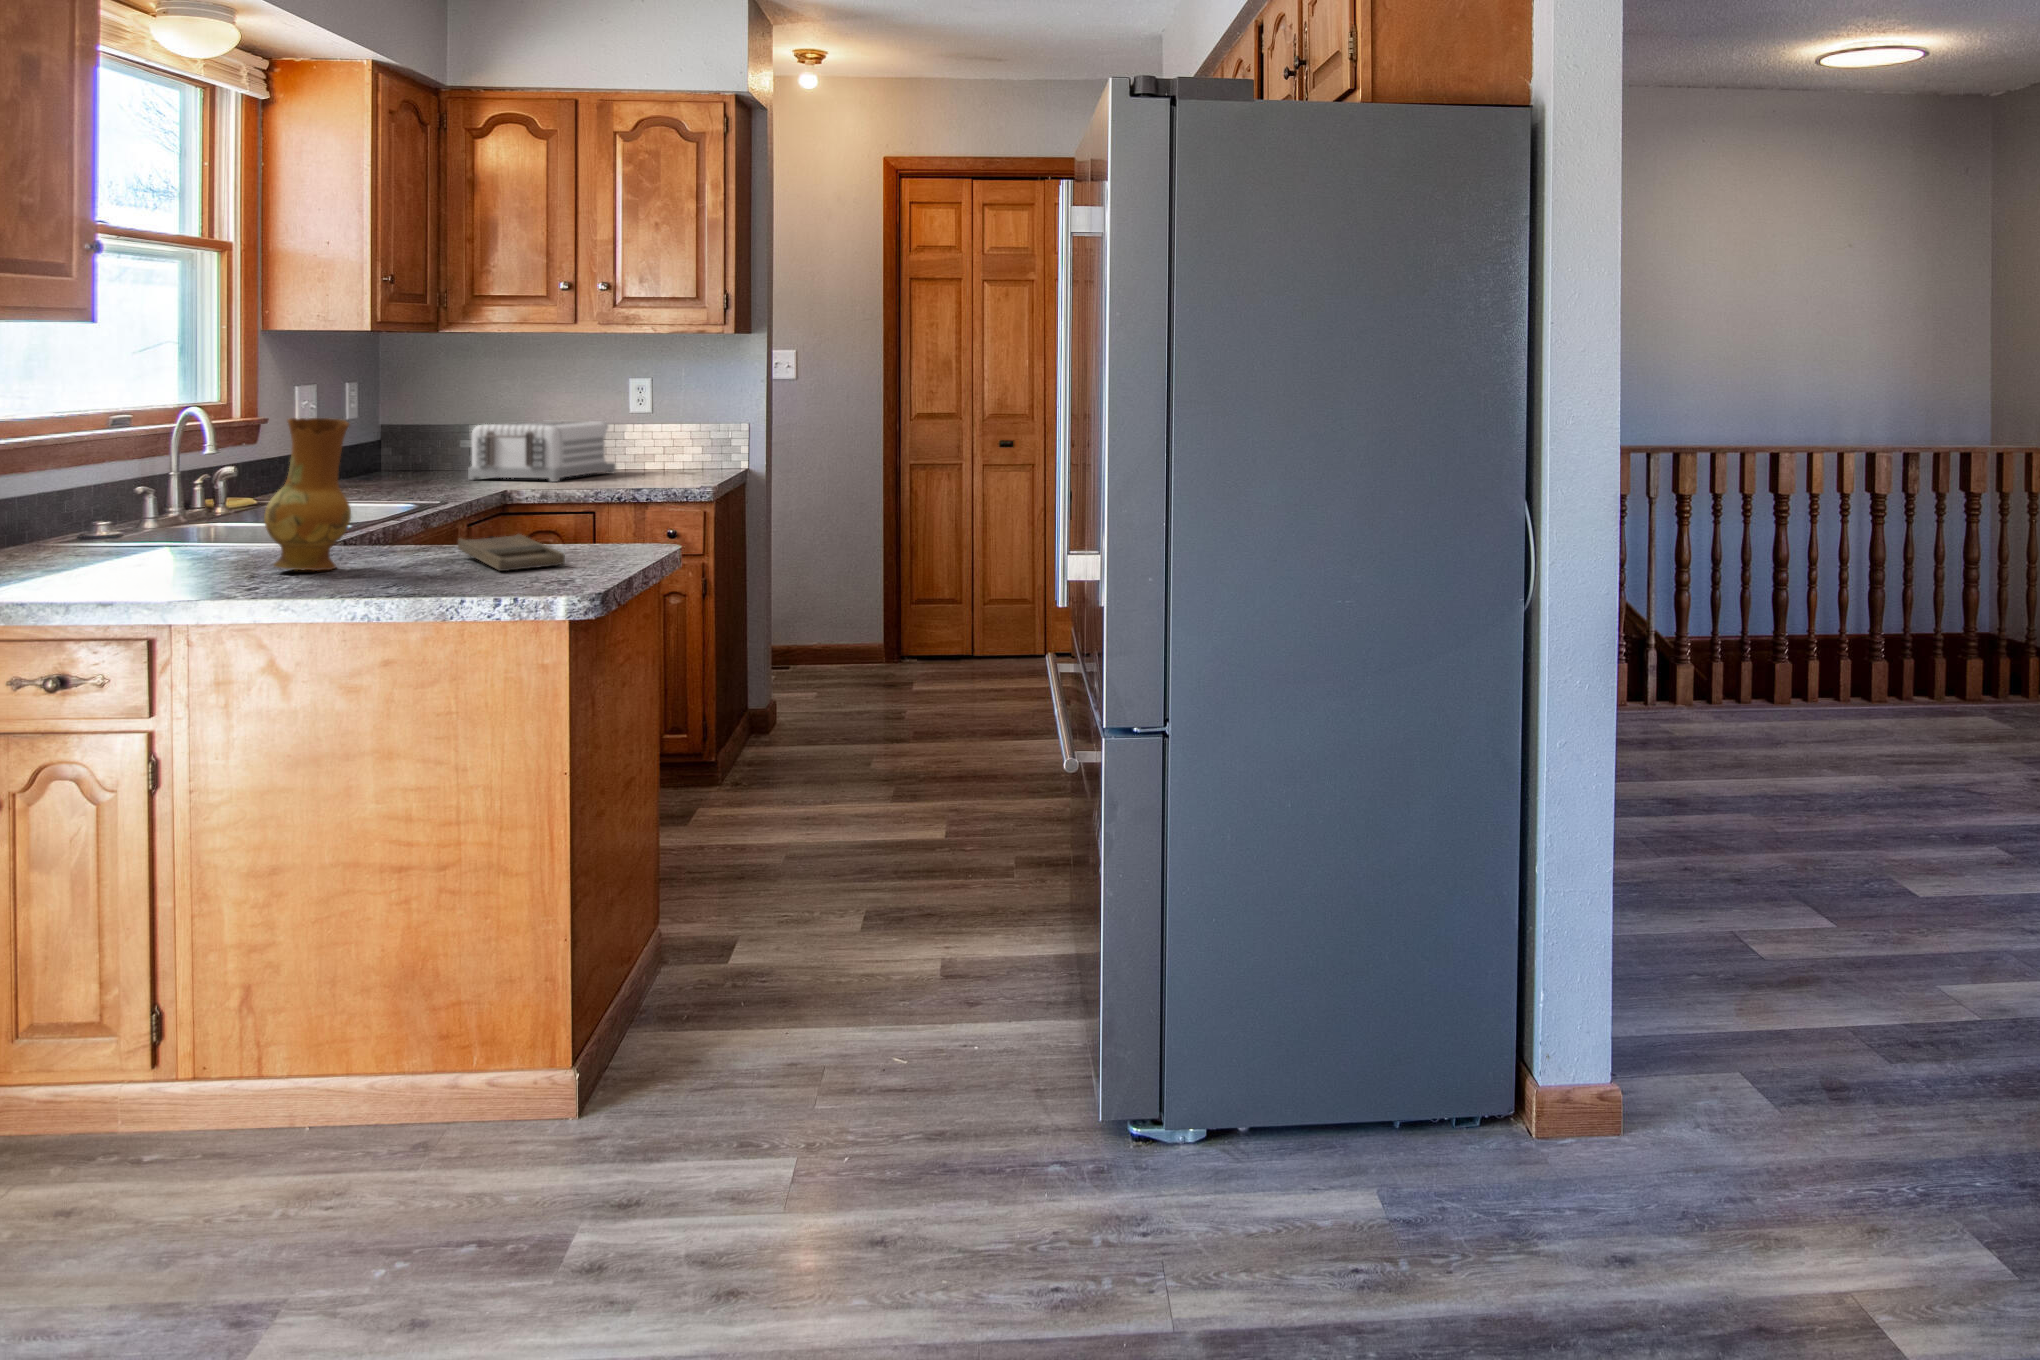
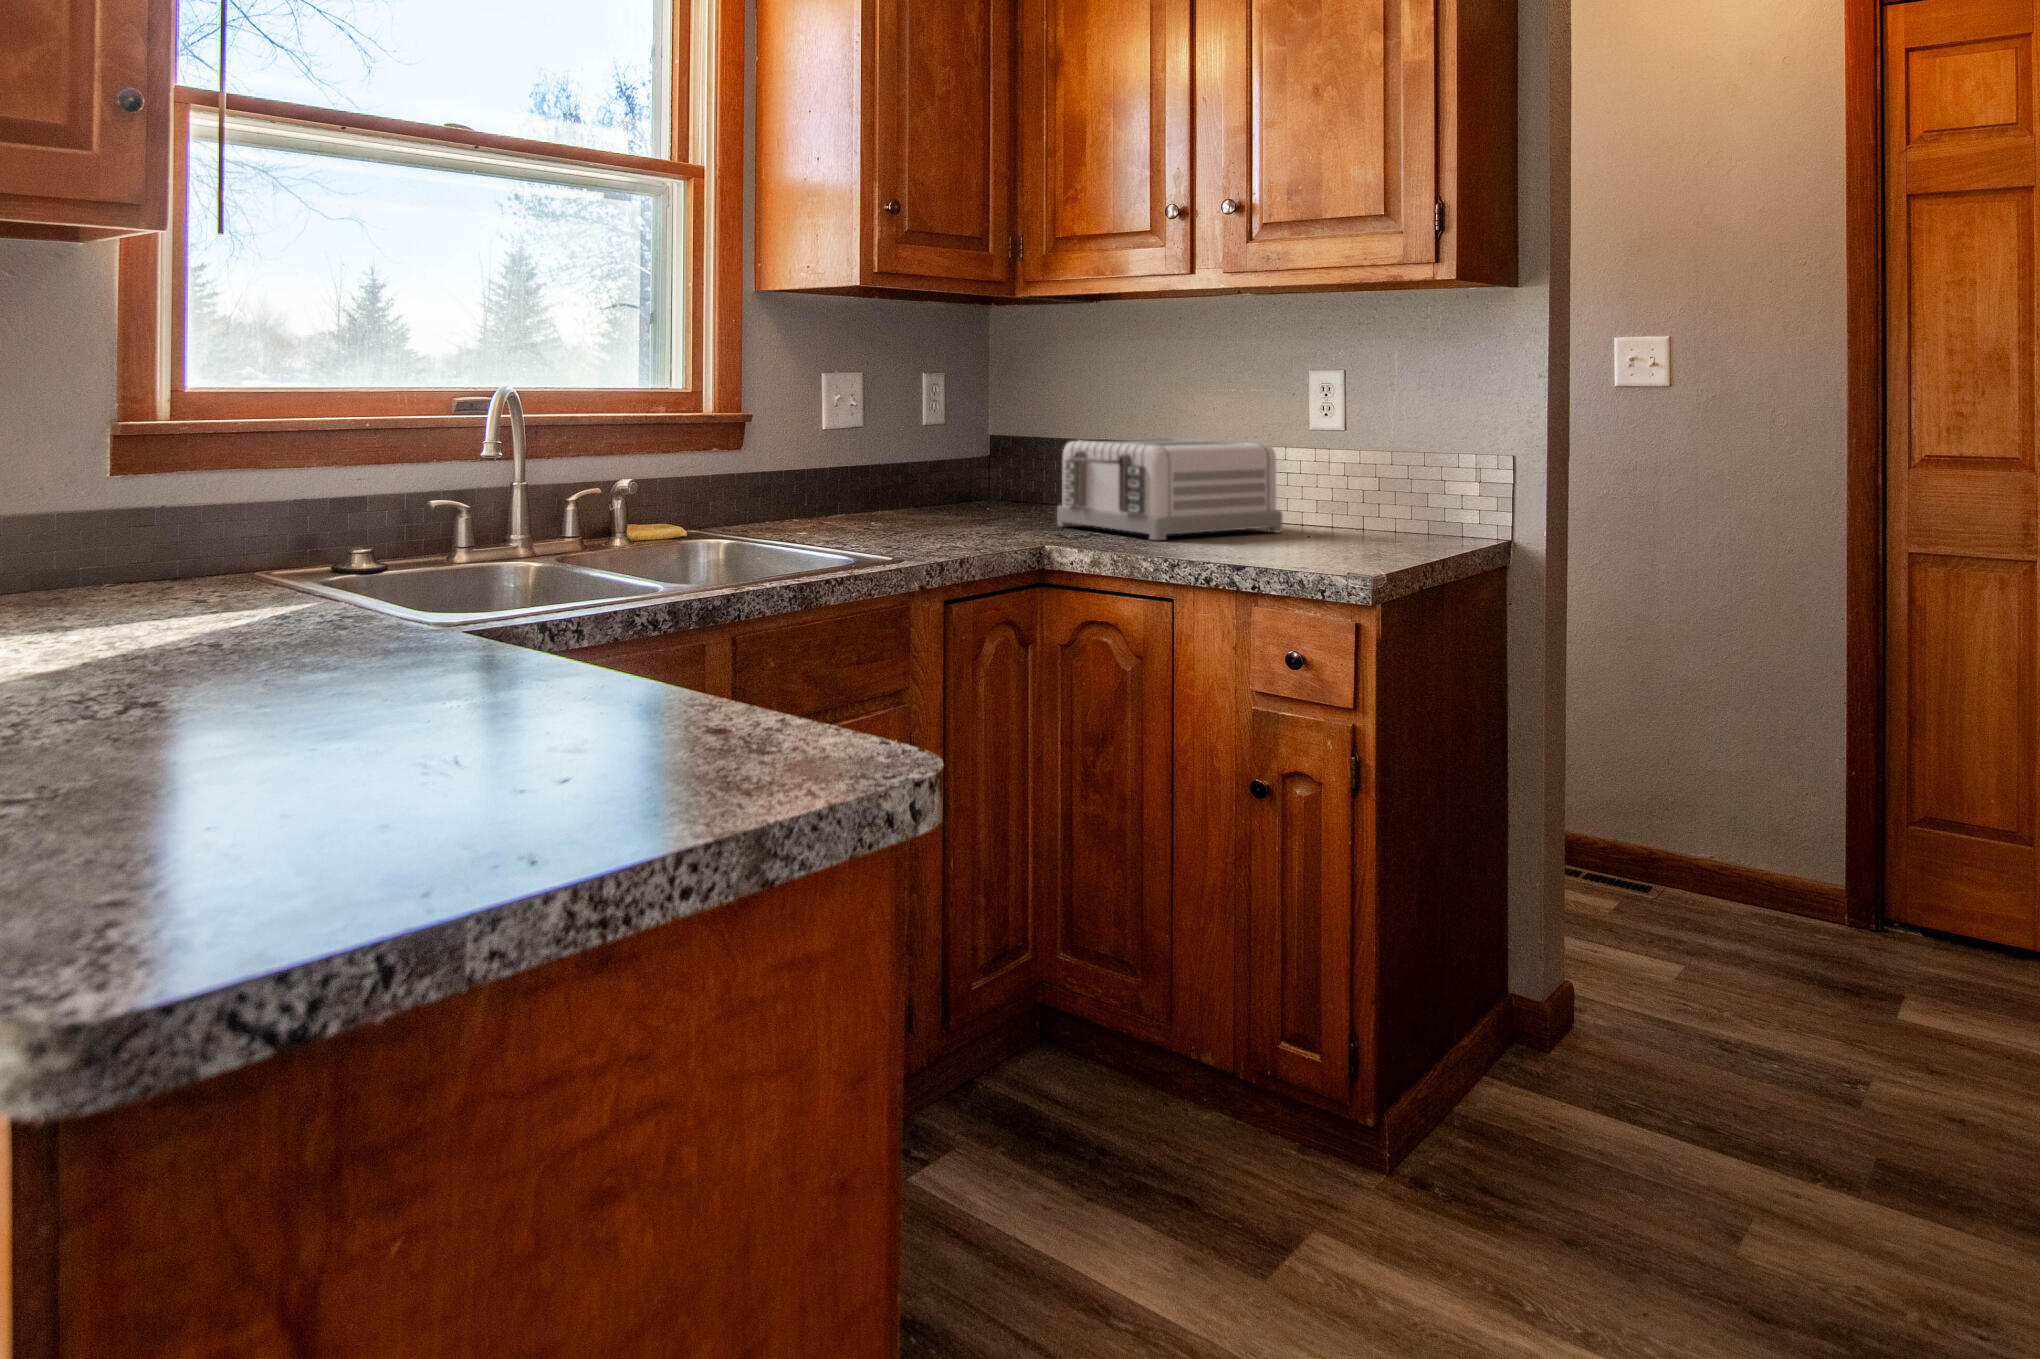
ceramic jug: present [264,418,351,571] -> none [36,388,219,730]
tray: present [458,534,565,571] -> none [241,687,551,826]

